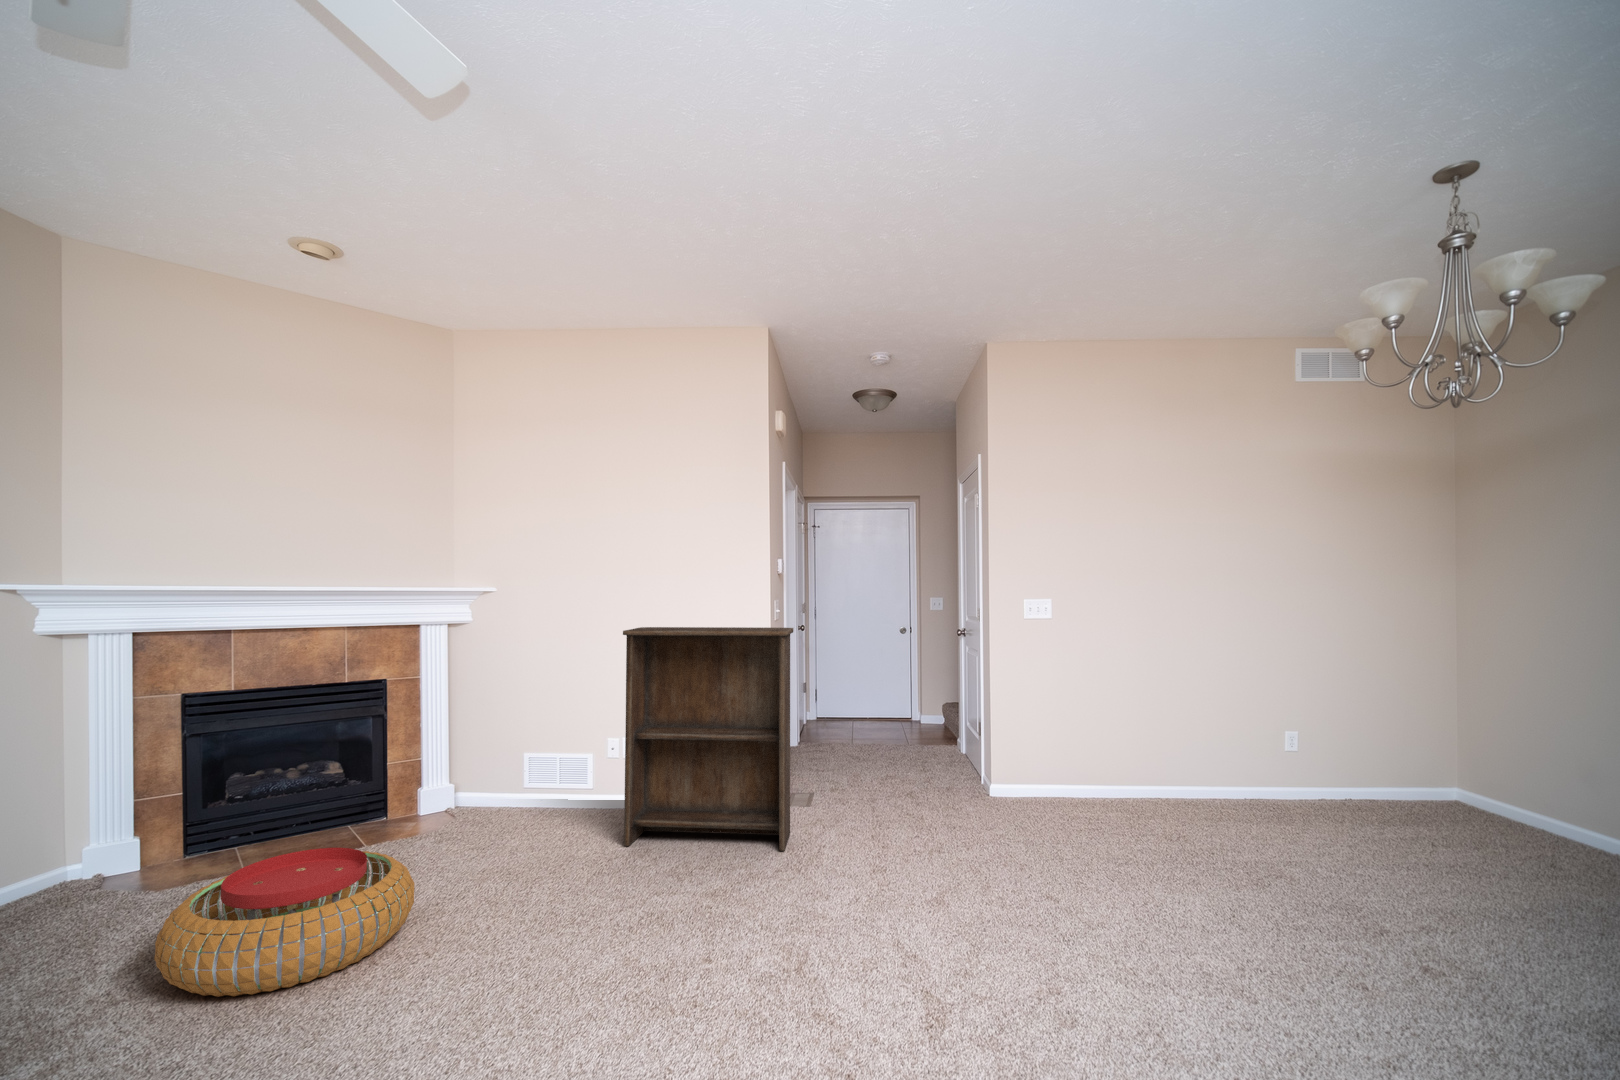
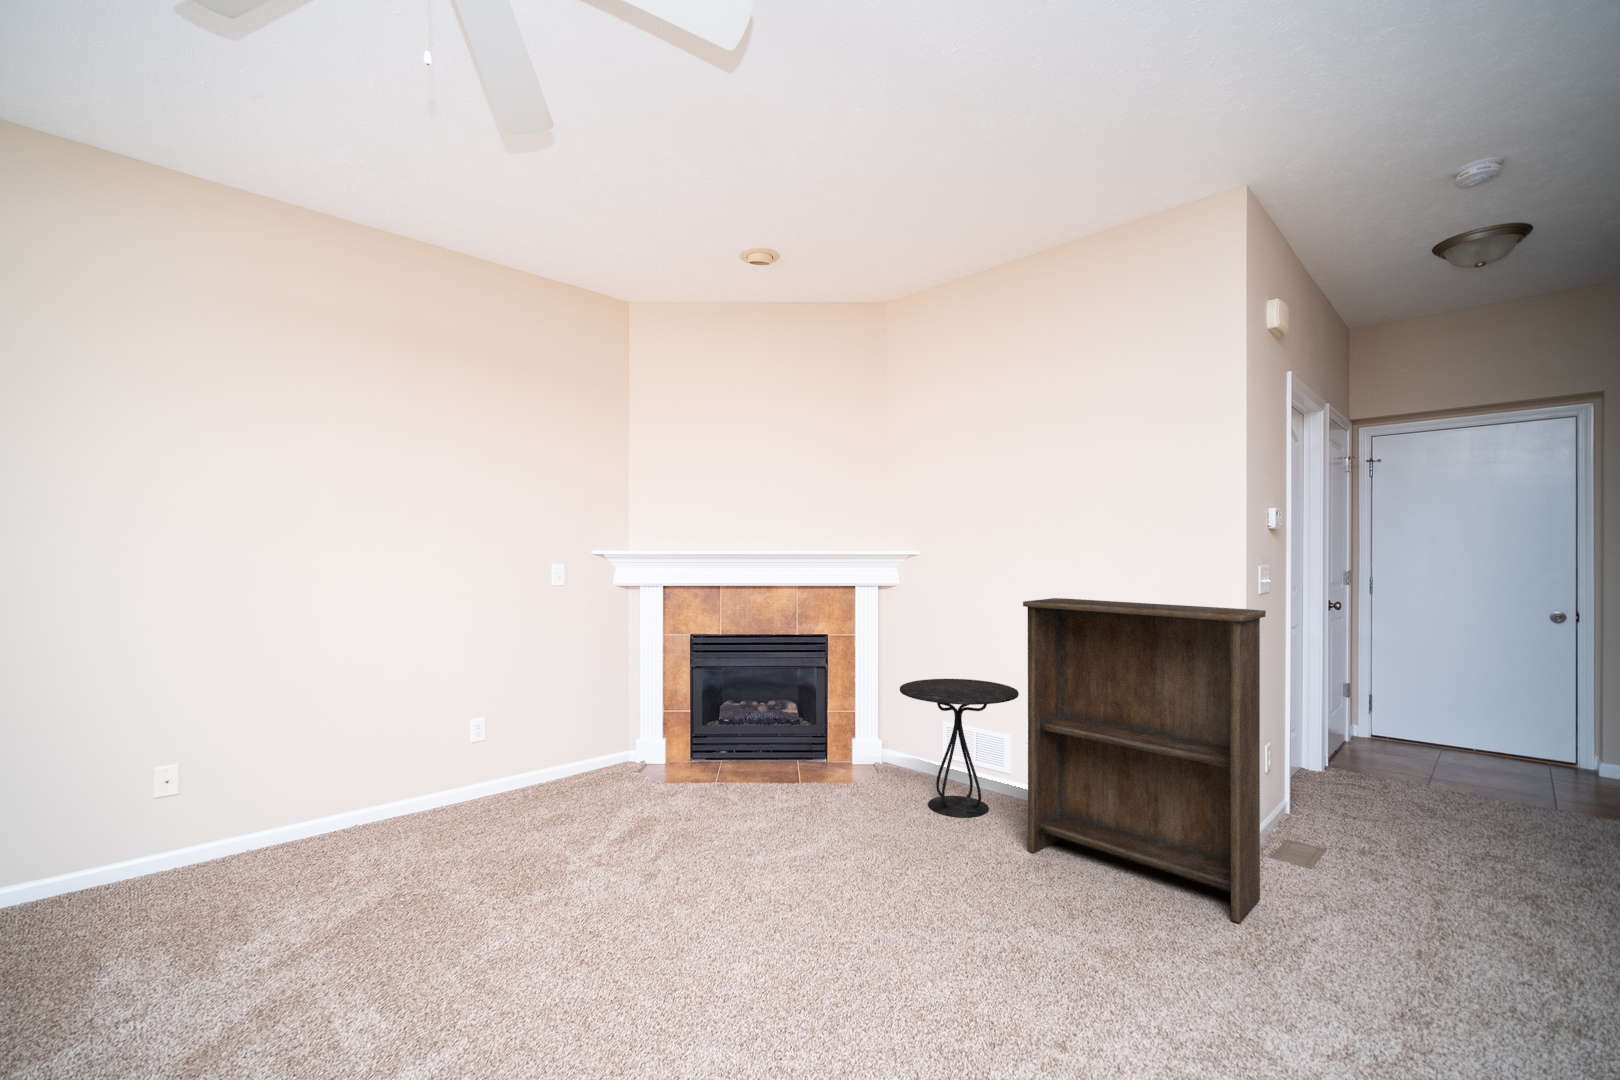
side table: none [489,708,603,838] -> present [900,679,1019,817]
pouf: present [154,848,415,997] -> none [615,780,801,900]

